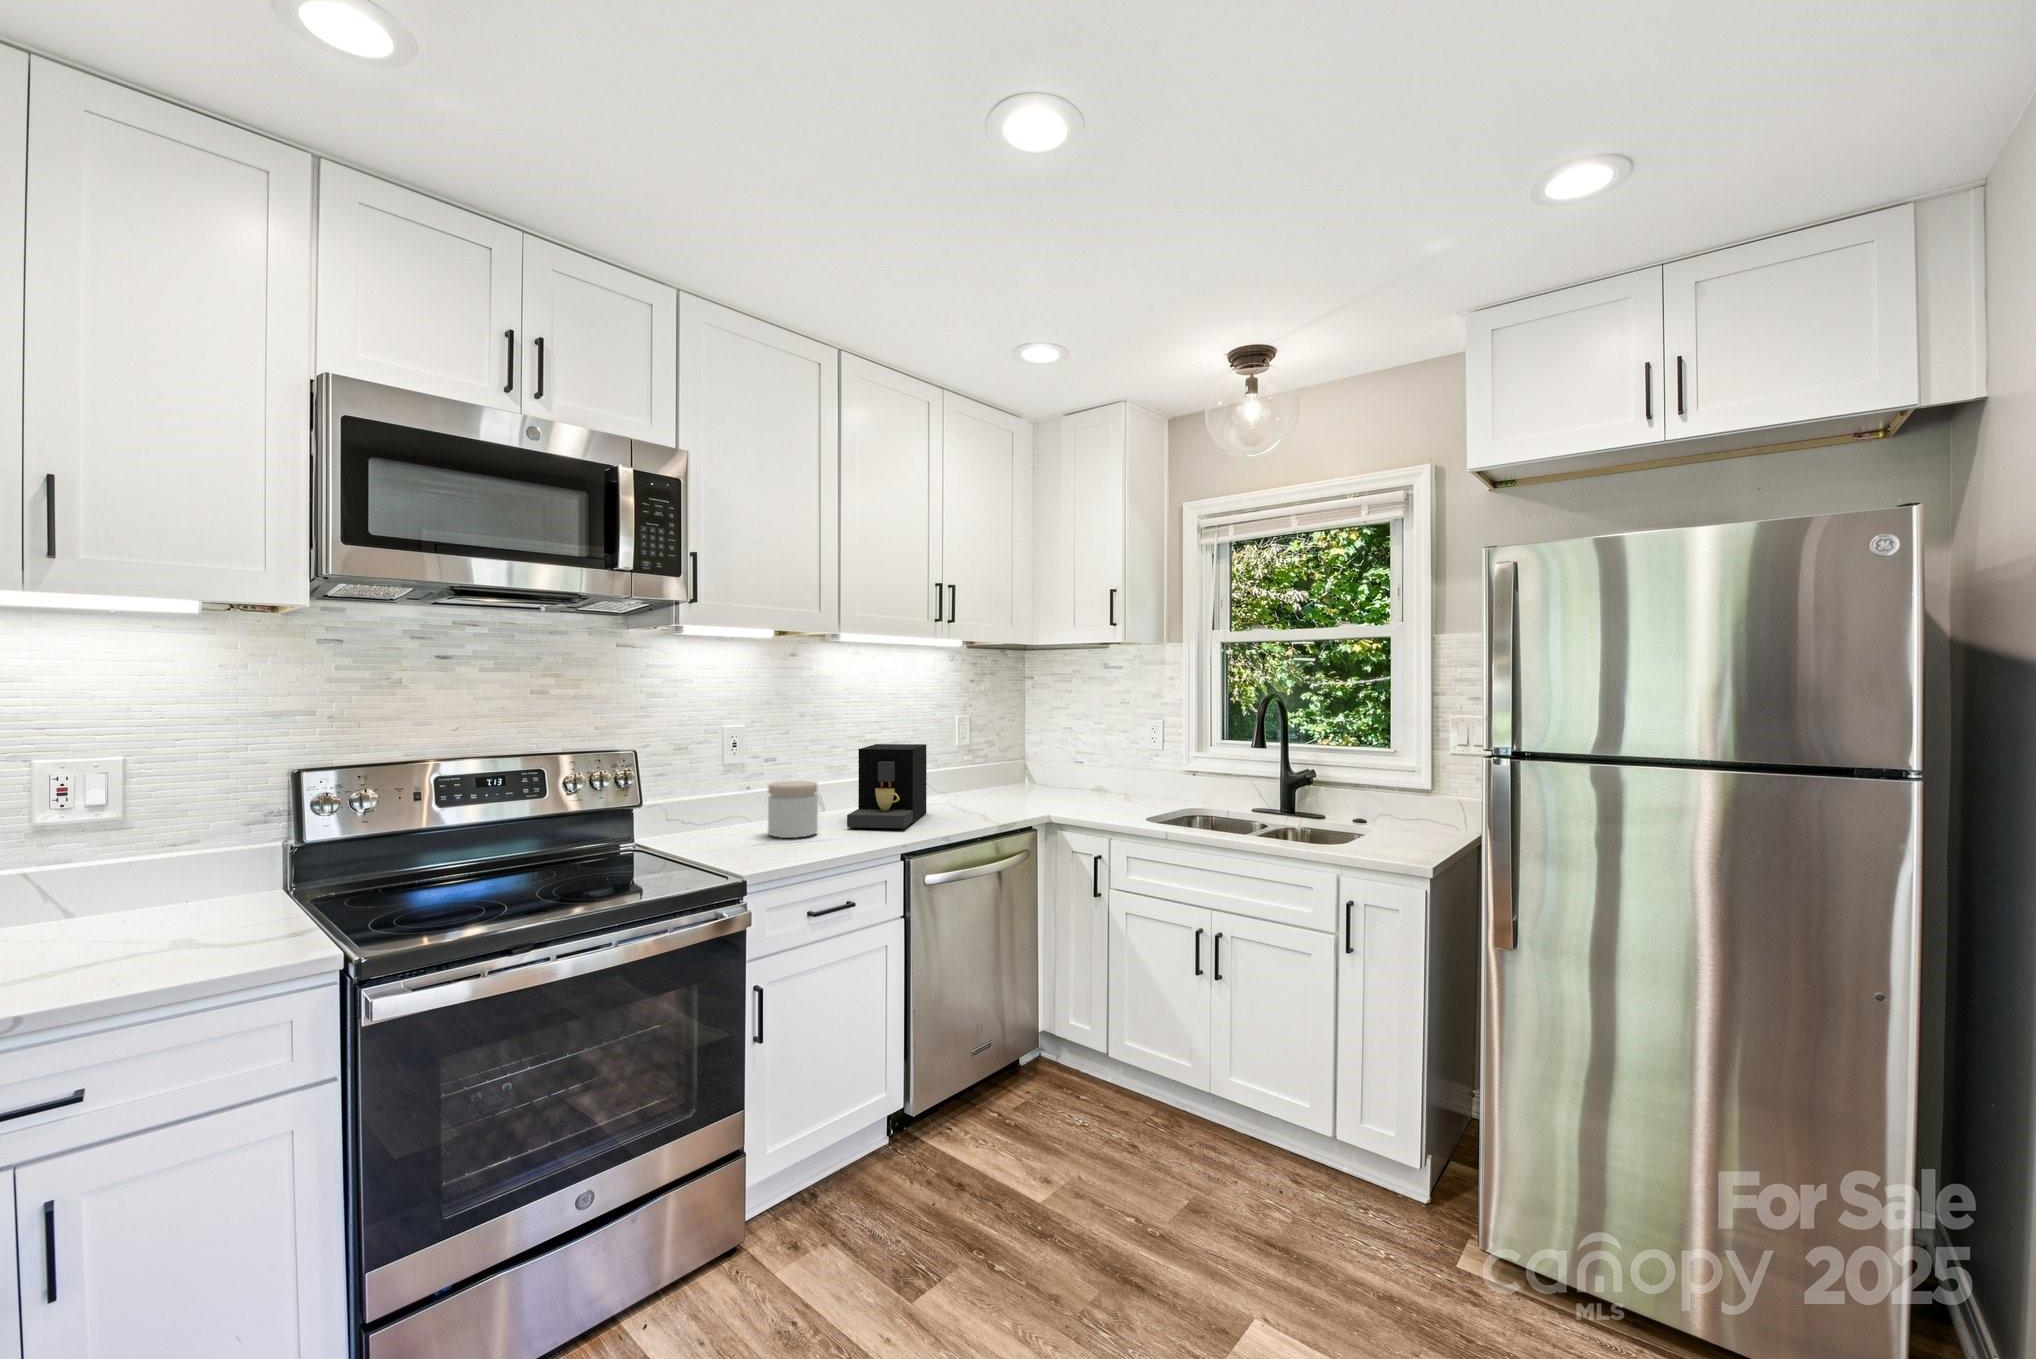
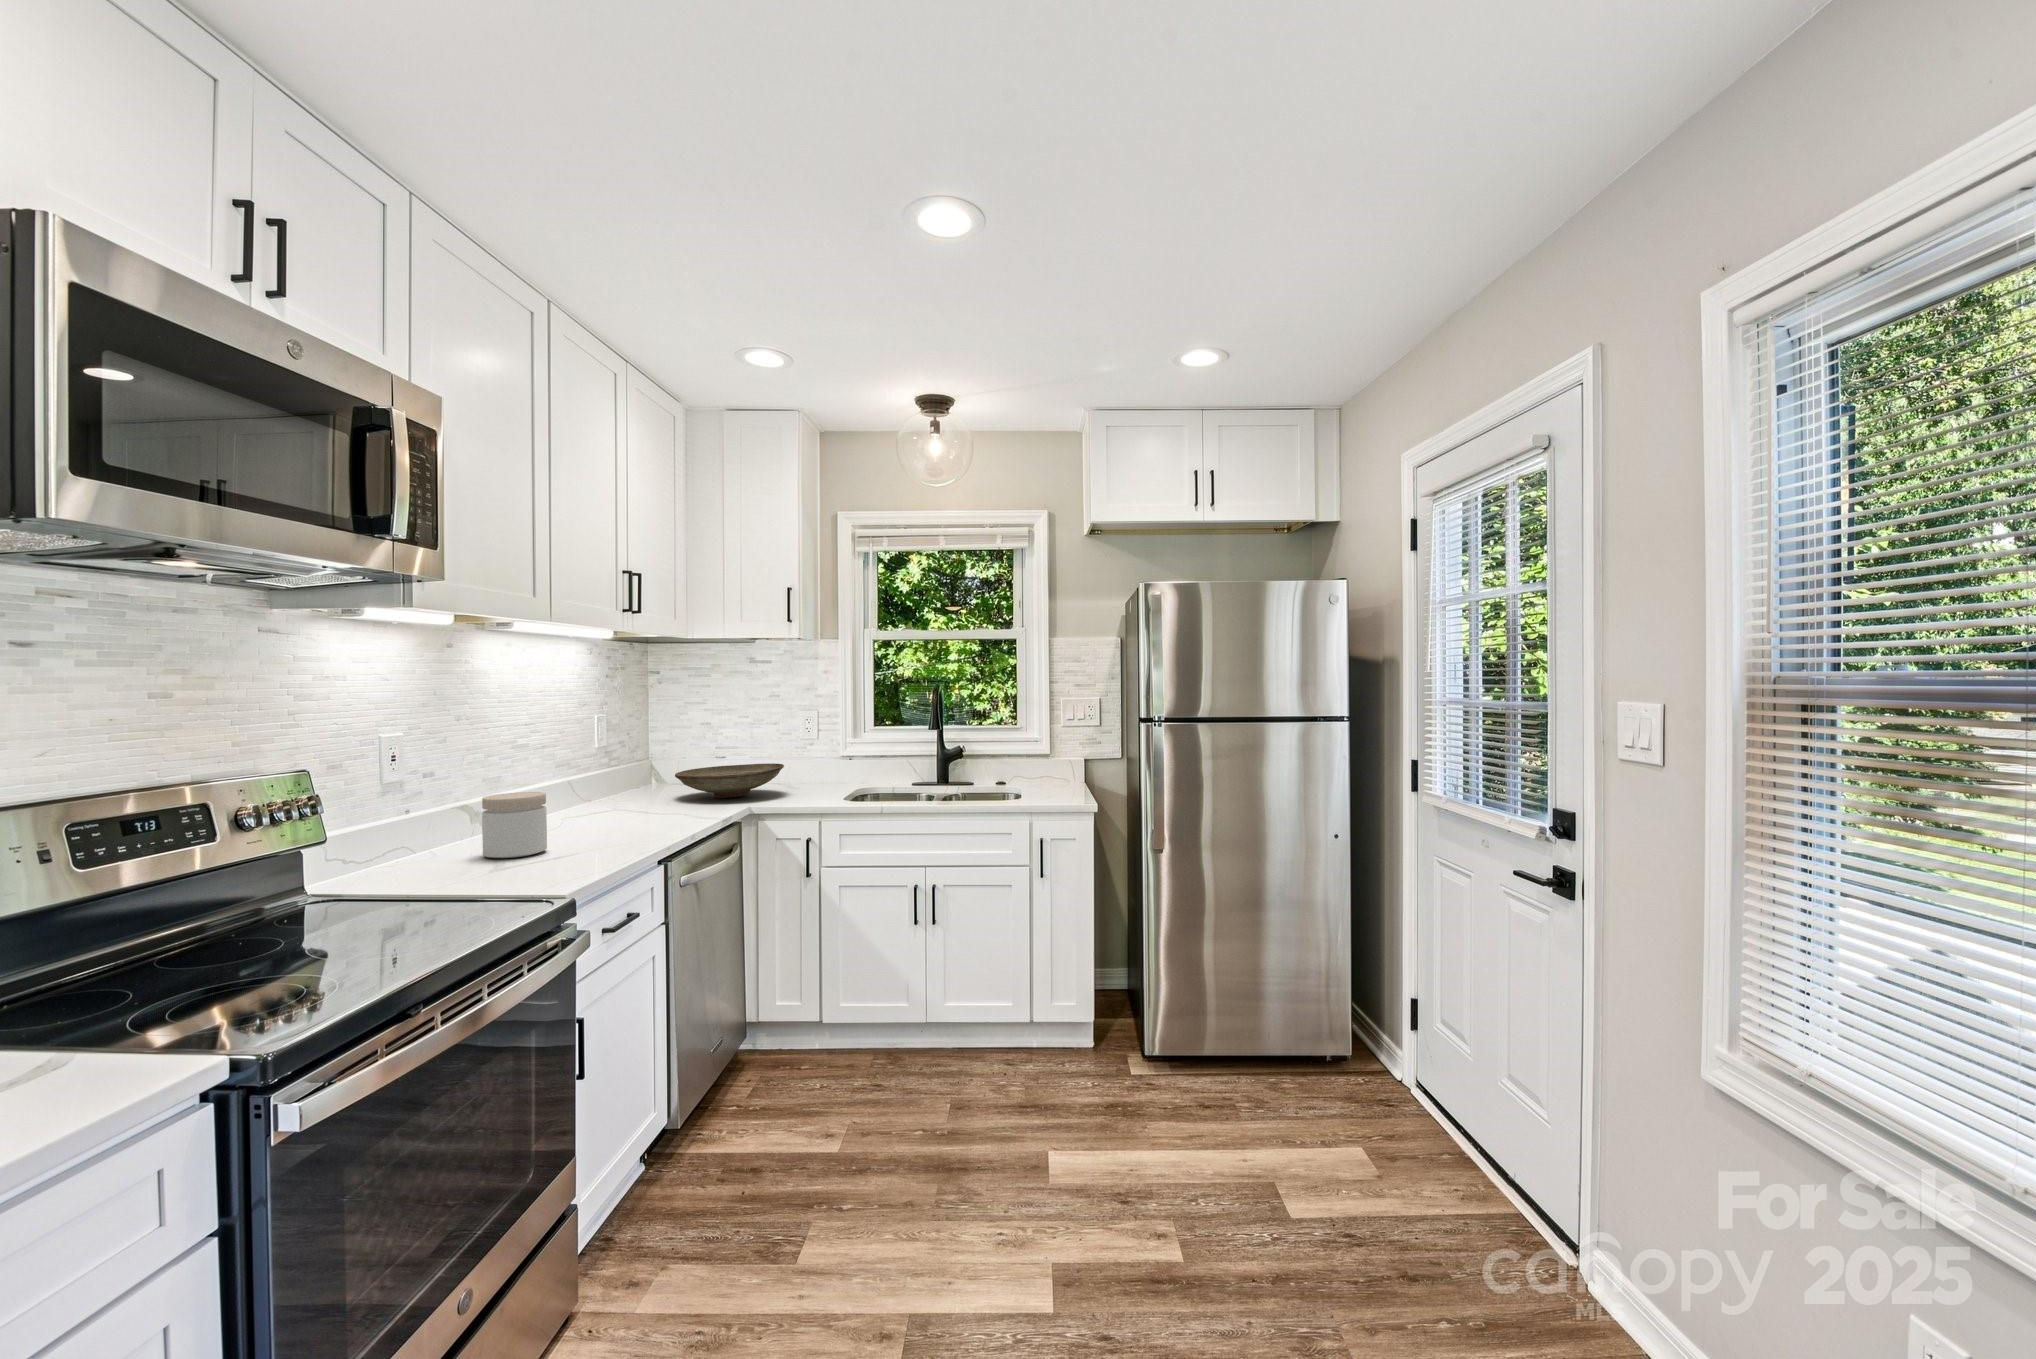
coffee maker: present [847,744,927,828] -> none [557,745,638,839]
decorative bowl: none [1004,771,1110,804] -> present [675,763,784,798]

